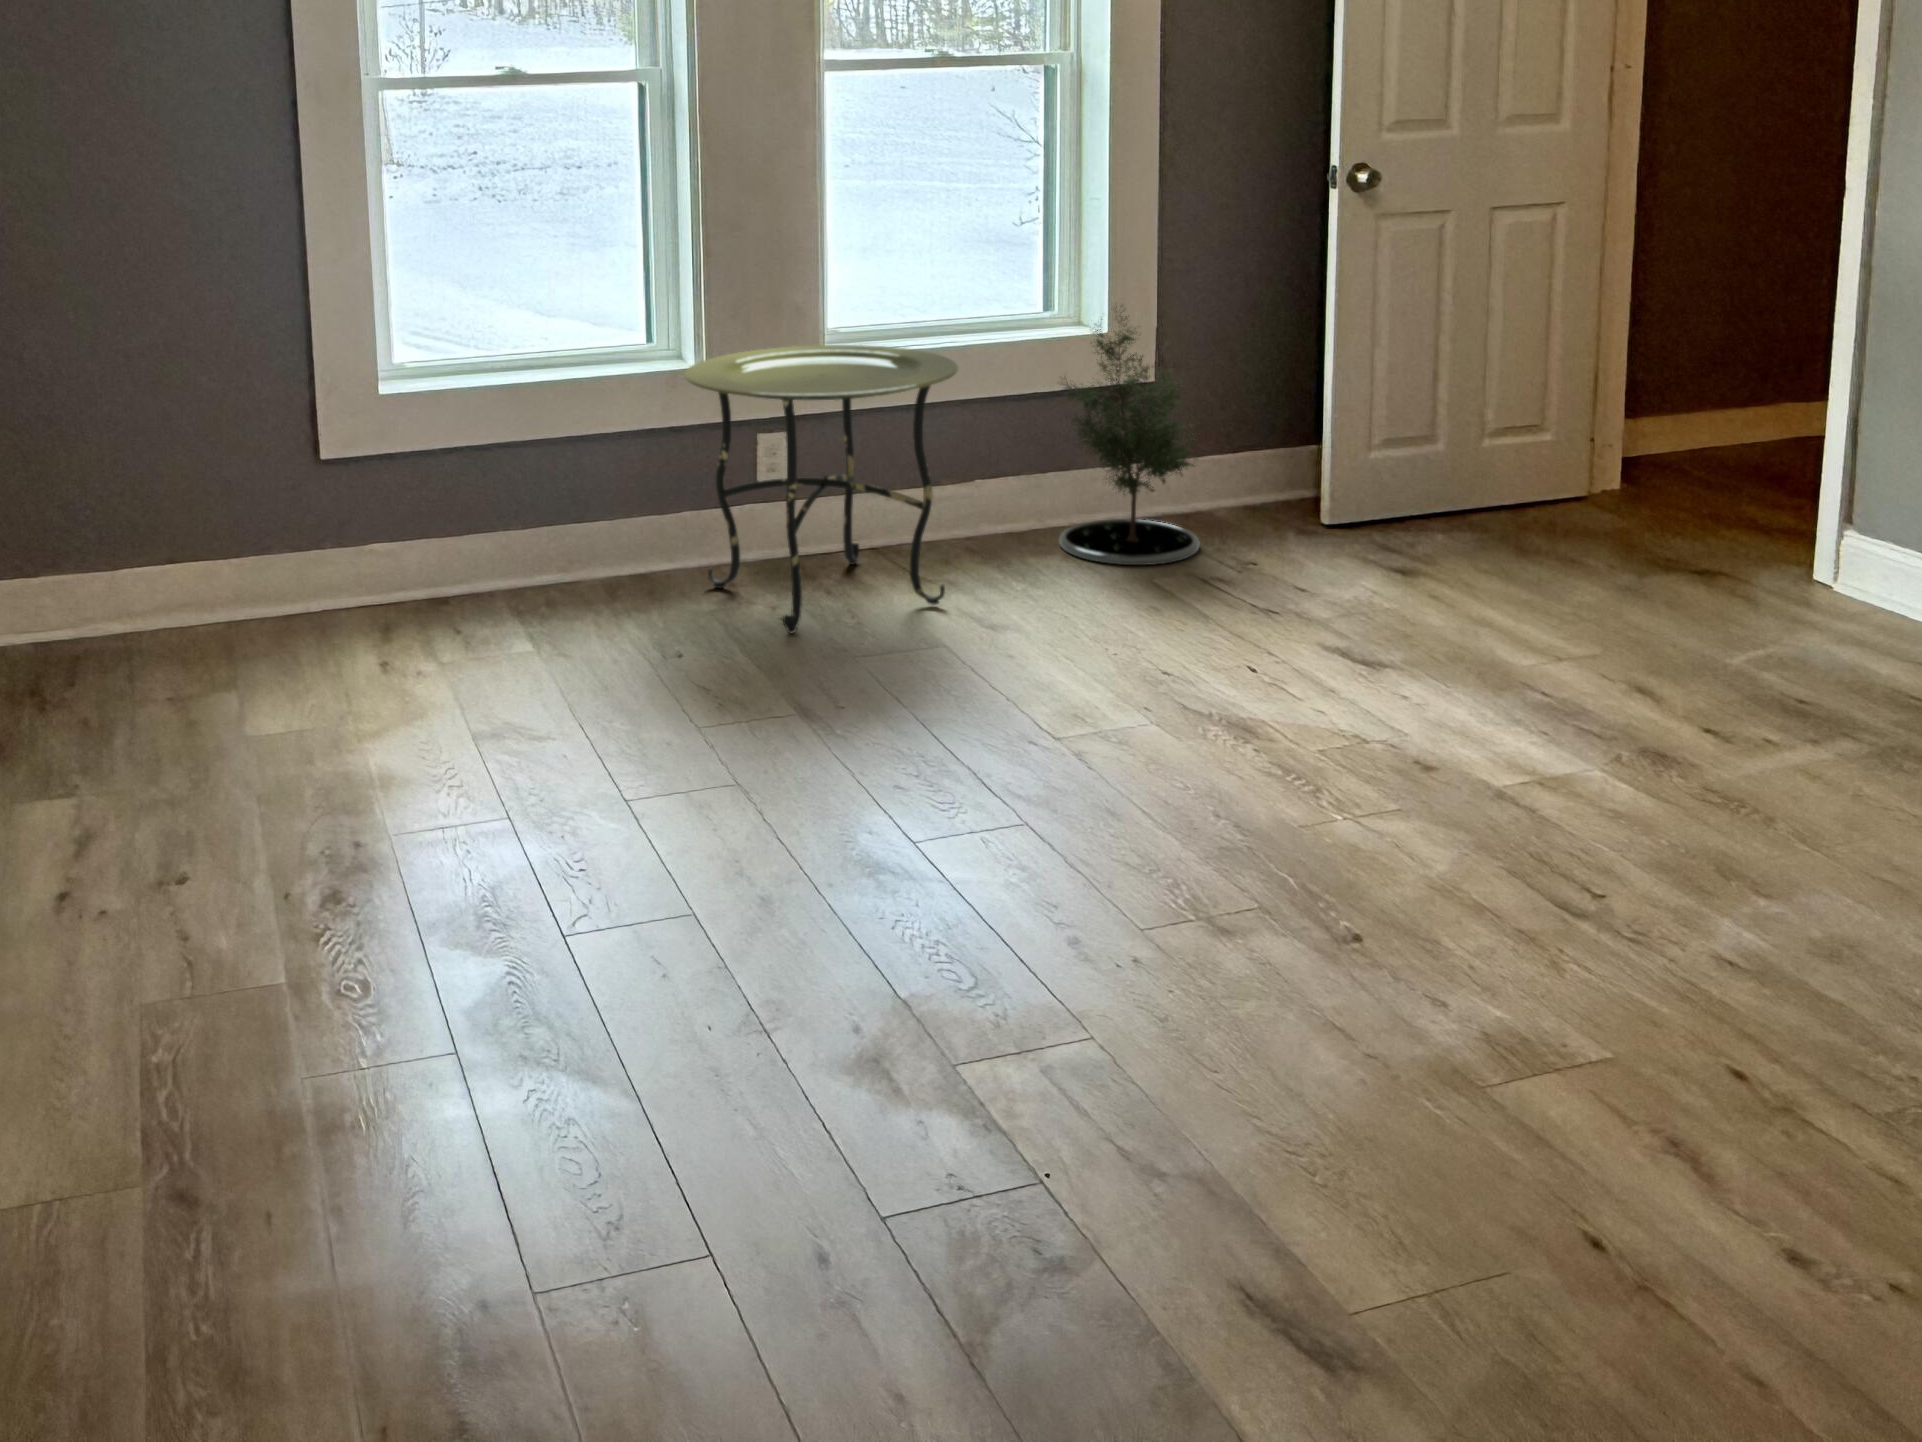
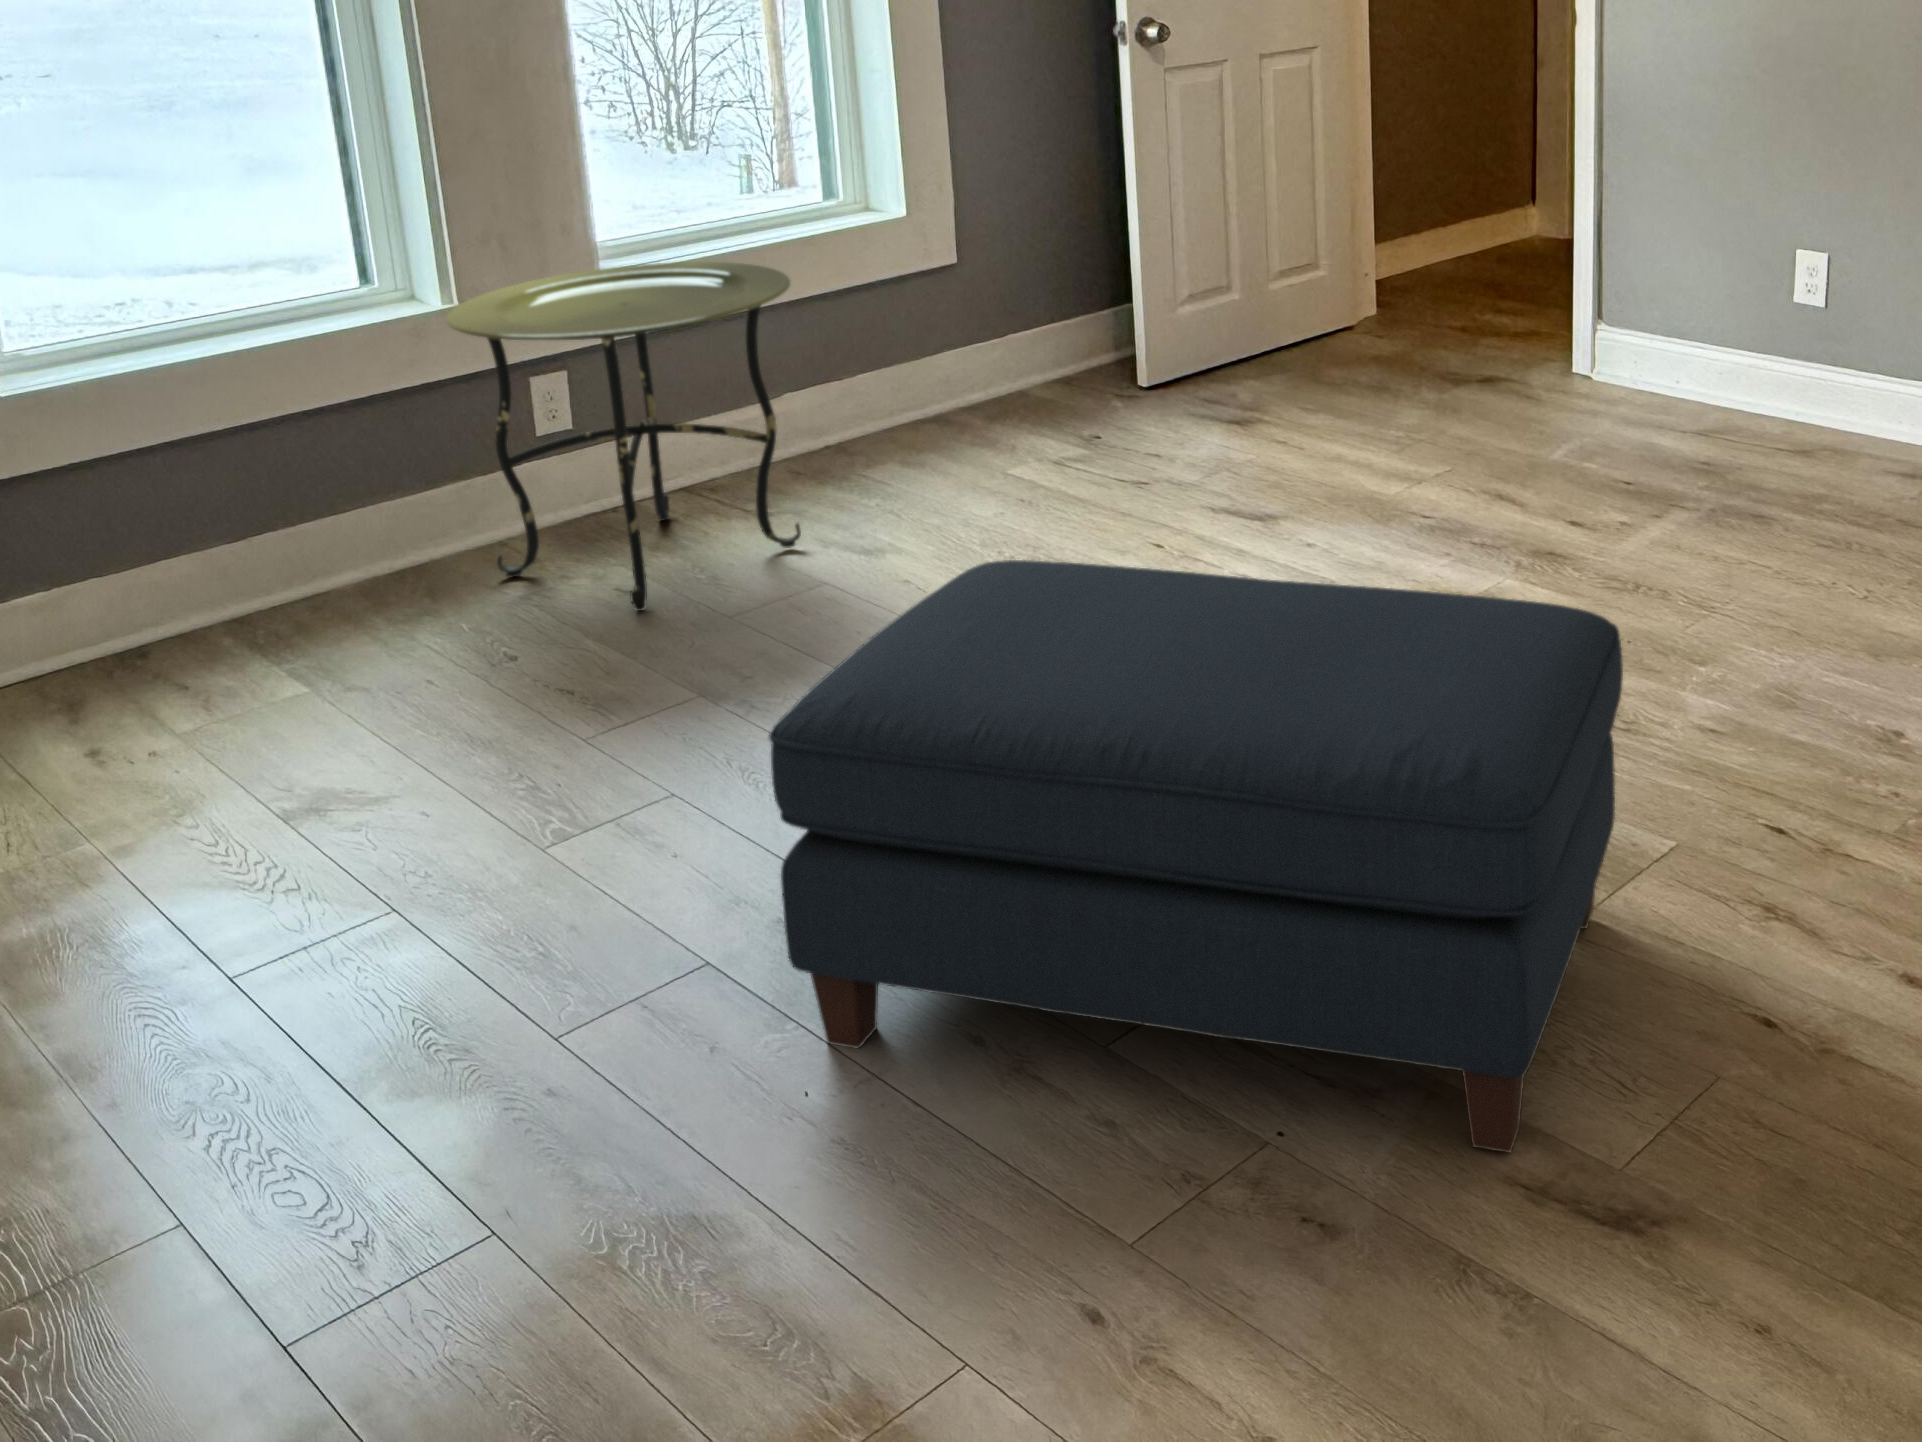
potted tree: present [1059,306,1199,565] -> none [866,186,1037,470]
ottoman: none [688,633,1519,1324] -> present [769,560,1623,1153]

